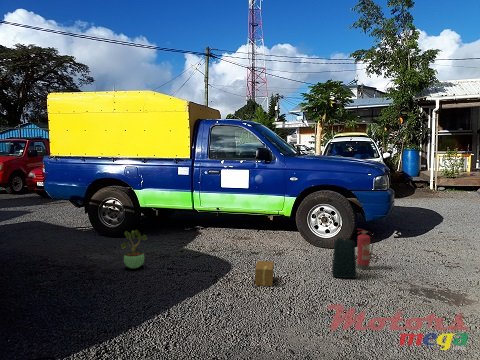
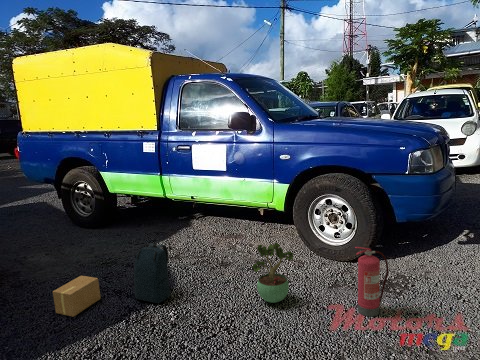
potted plant: present [121,229,147,269] -> present [252,242,293,303]
backpack: present [332,238,356,278] -> present [134,243,173,303]
cardboard box: present [255,261,273,286] -> present [53,276,101,317]

